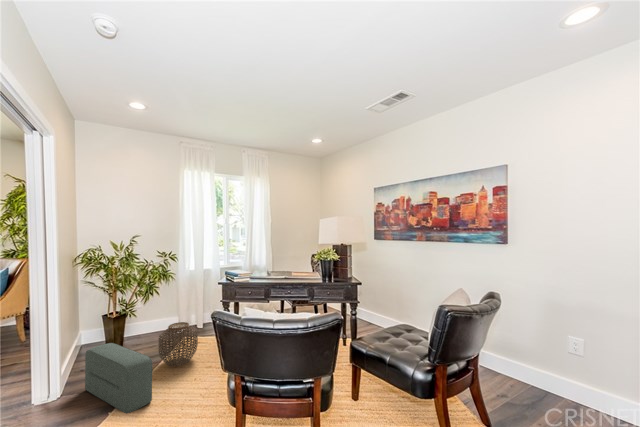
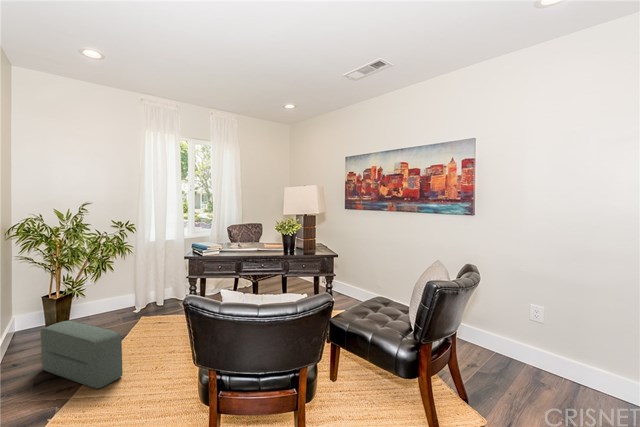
woven basket: present [159,322,198,366] -> none [120,297,163,343]

